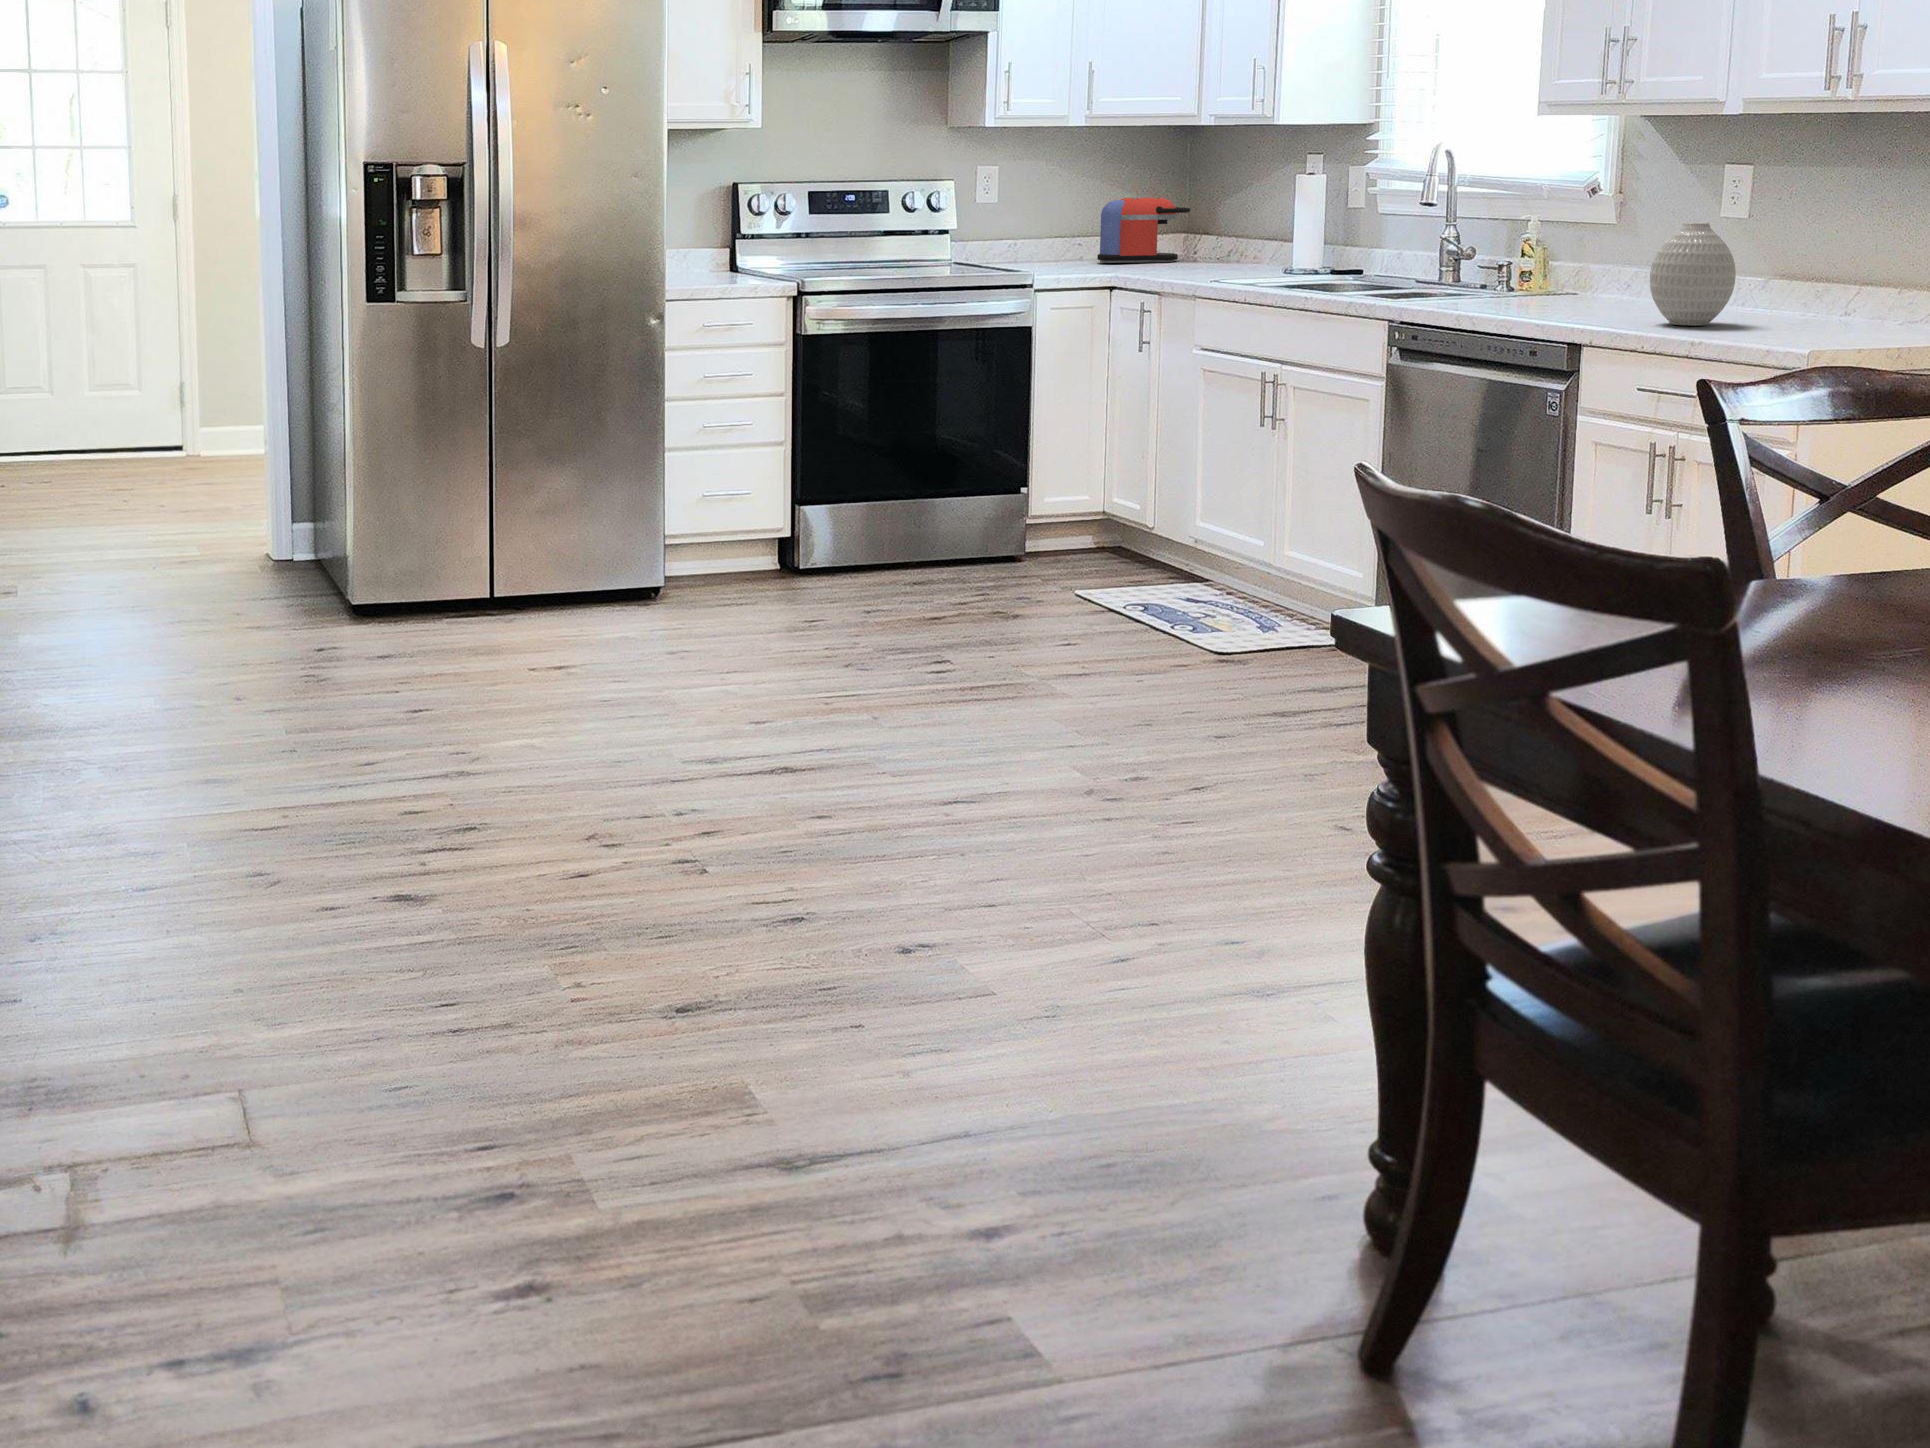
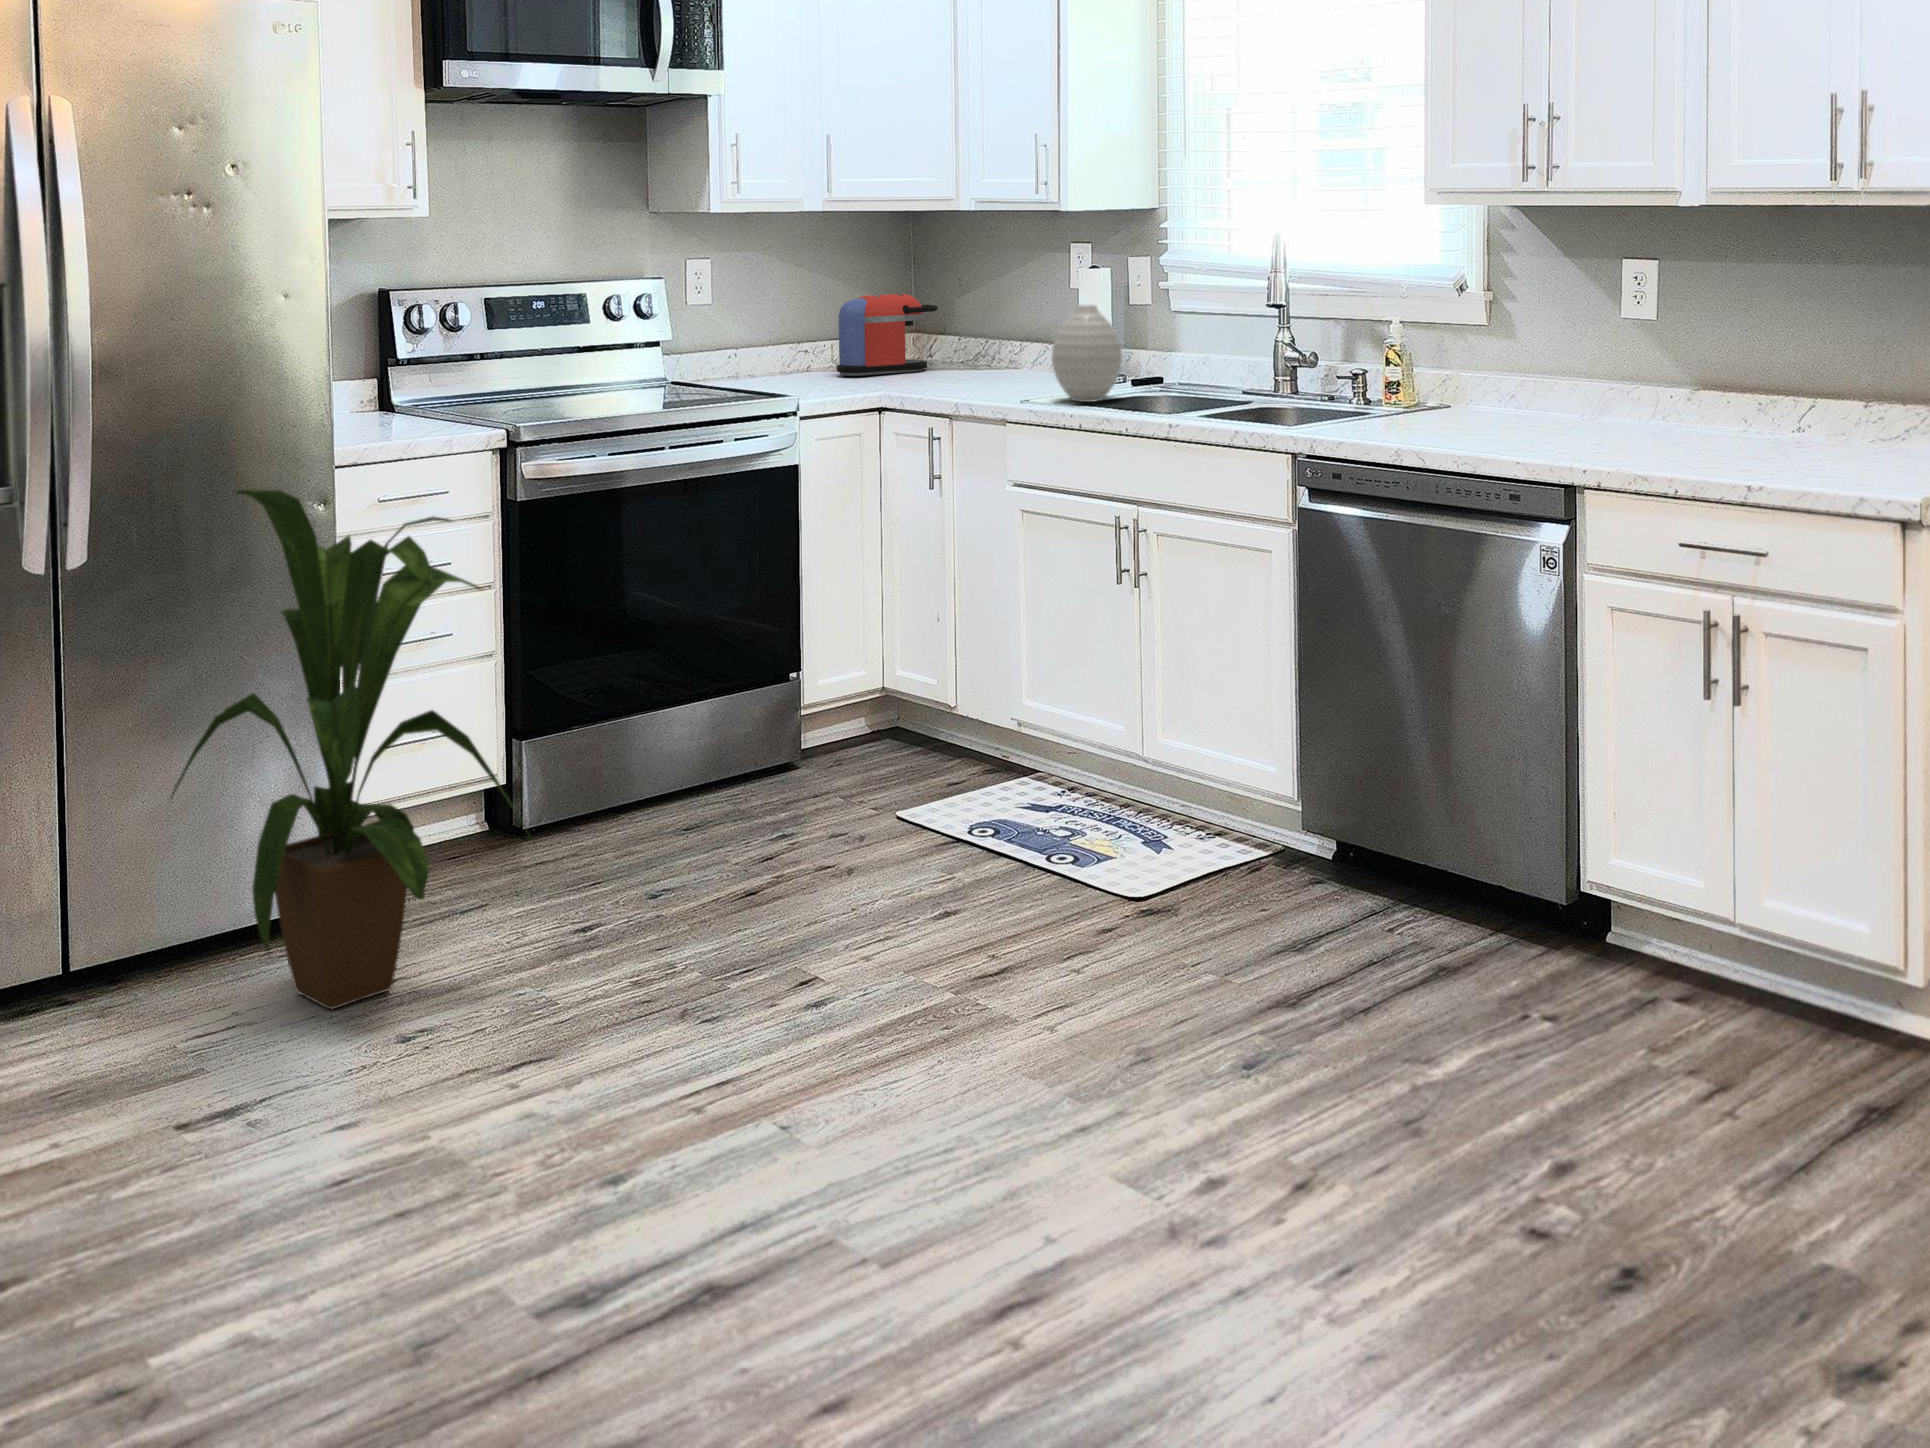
vase: present [1650,222,1736,326] -> present [1052,304,1122,402]
house plant: none [550,294,771,636] -> present [171,489,532,1009]

